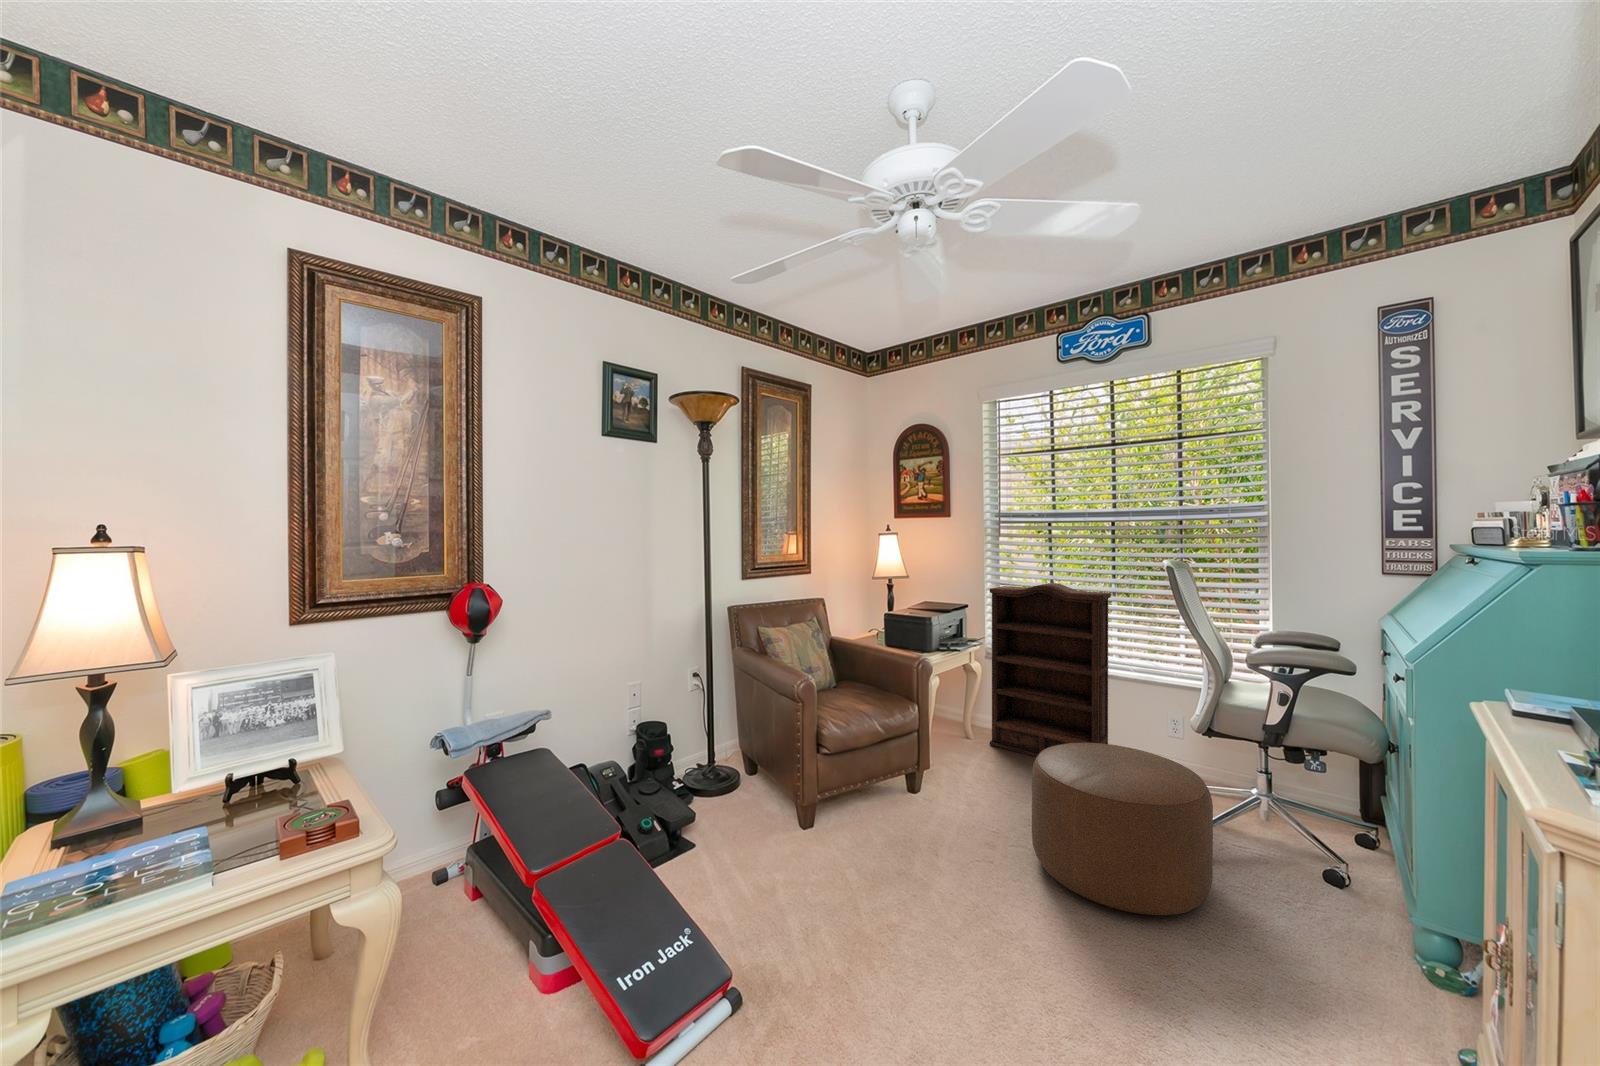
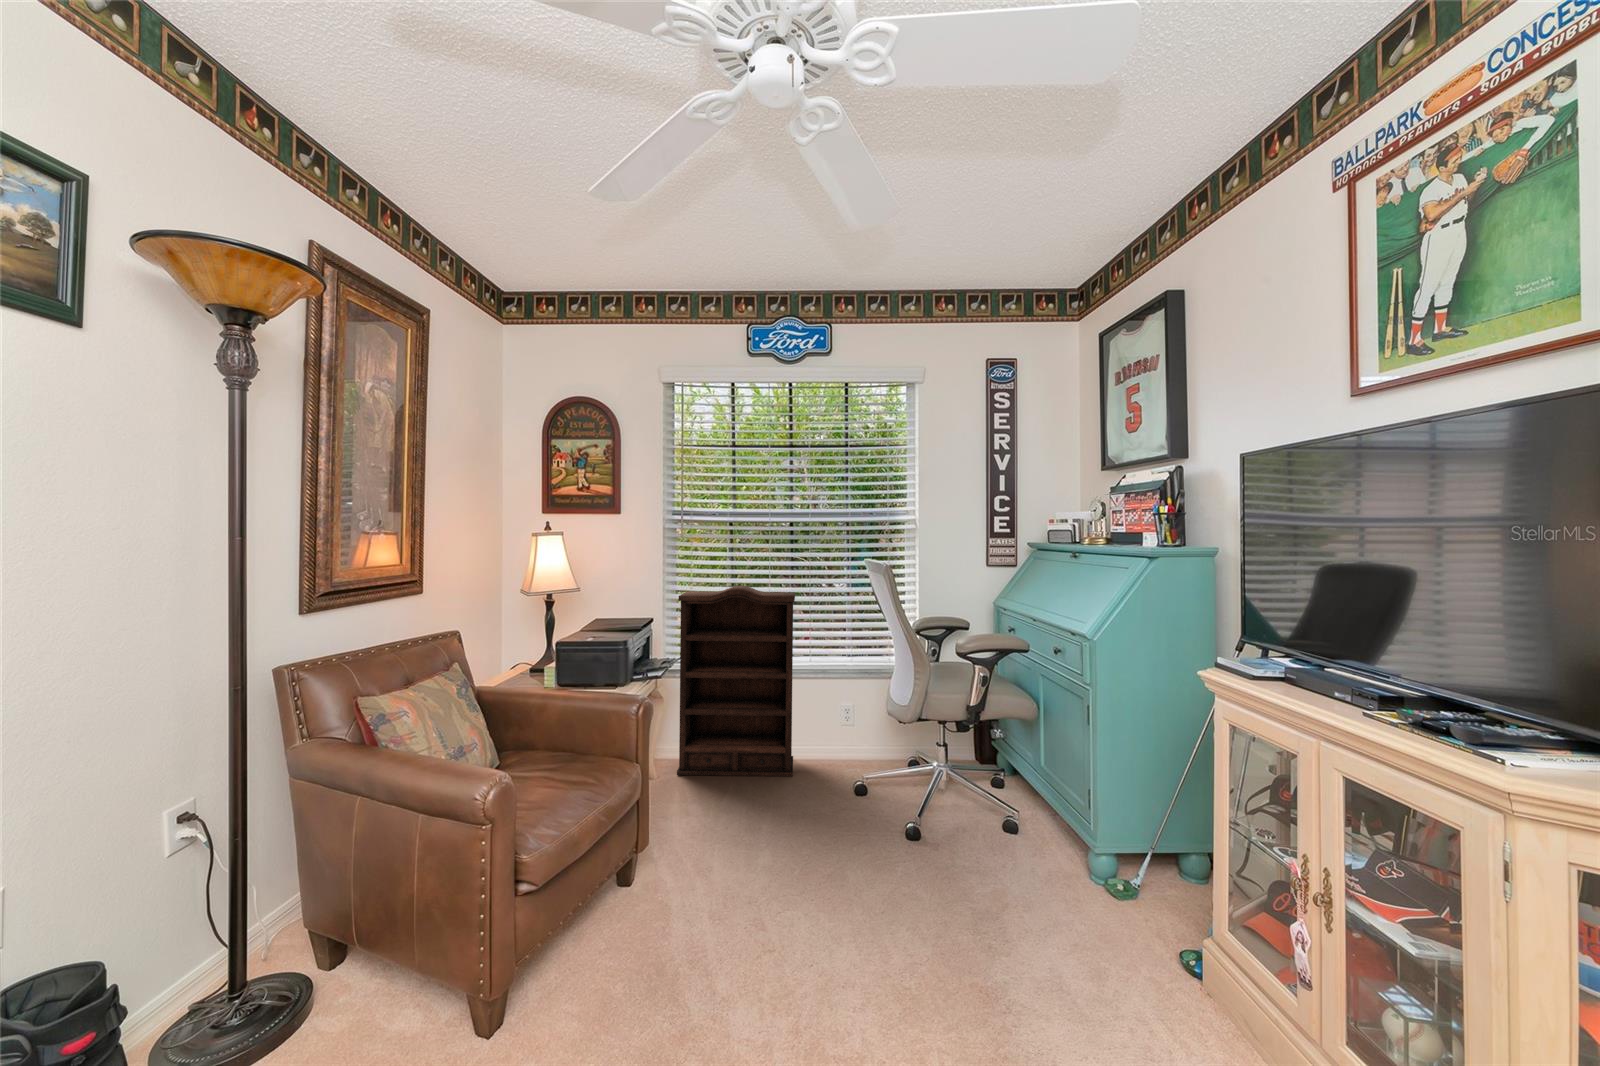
ottoman: present [1032,743,1213,915] -> none [793,753,963,946]

